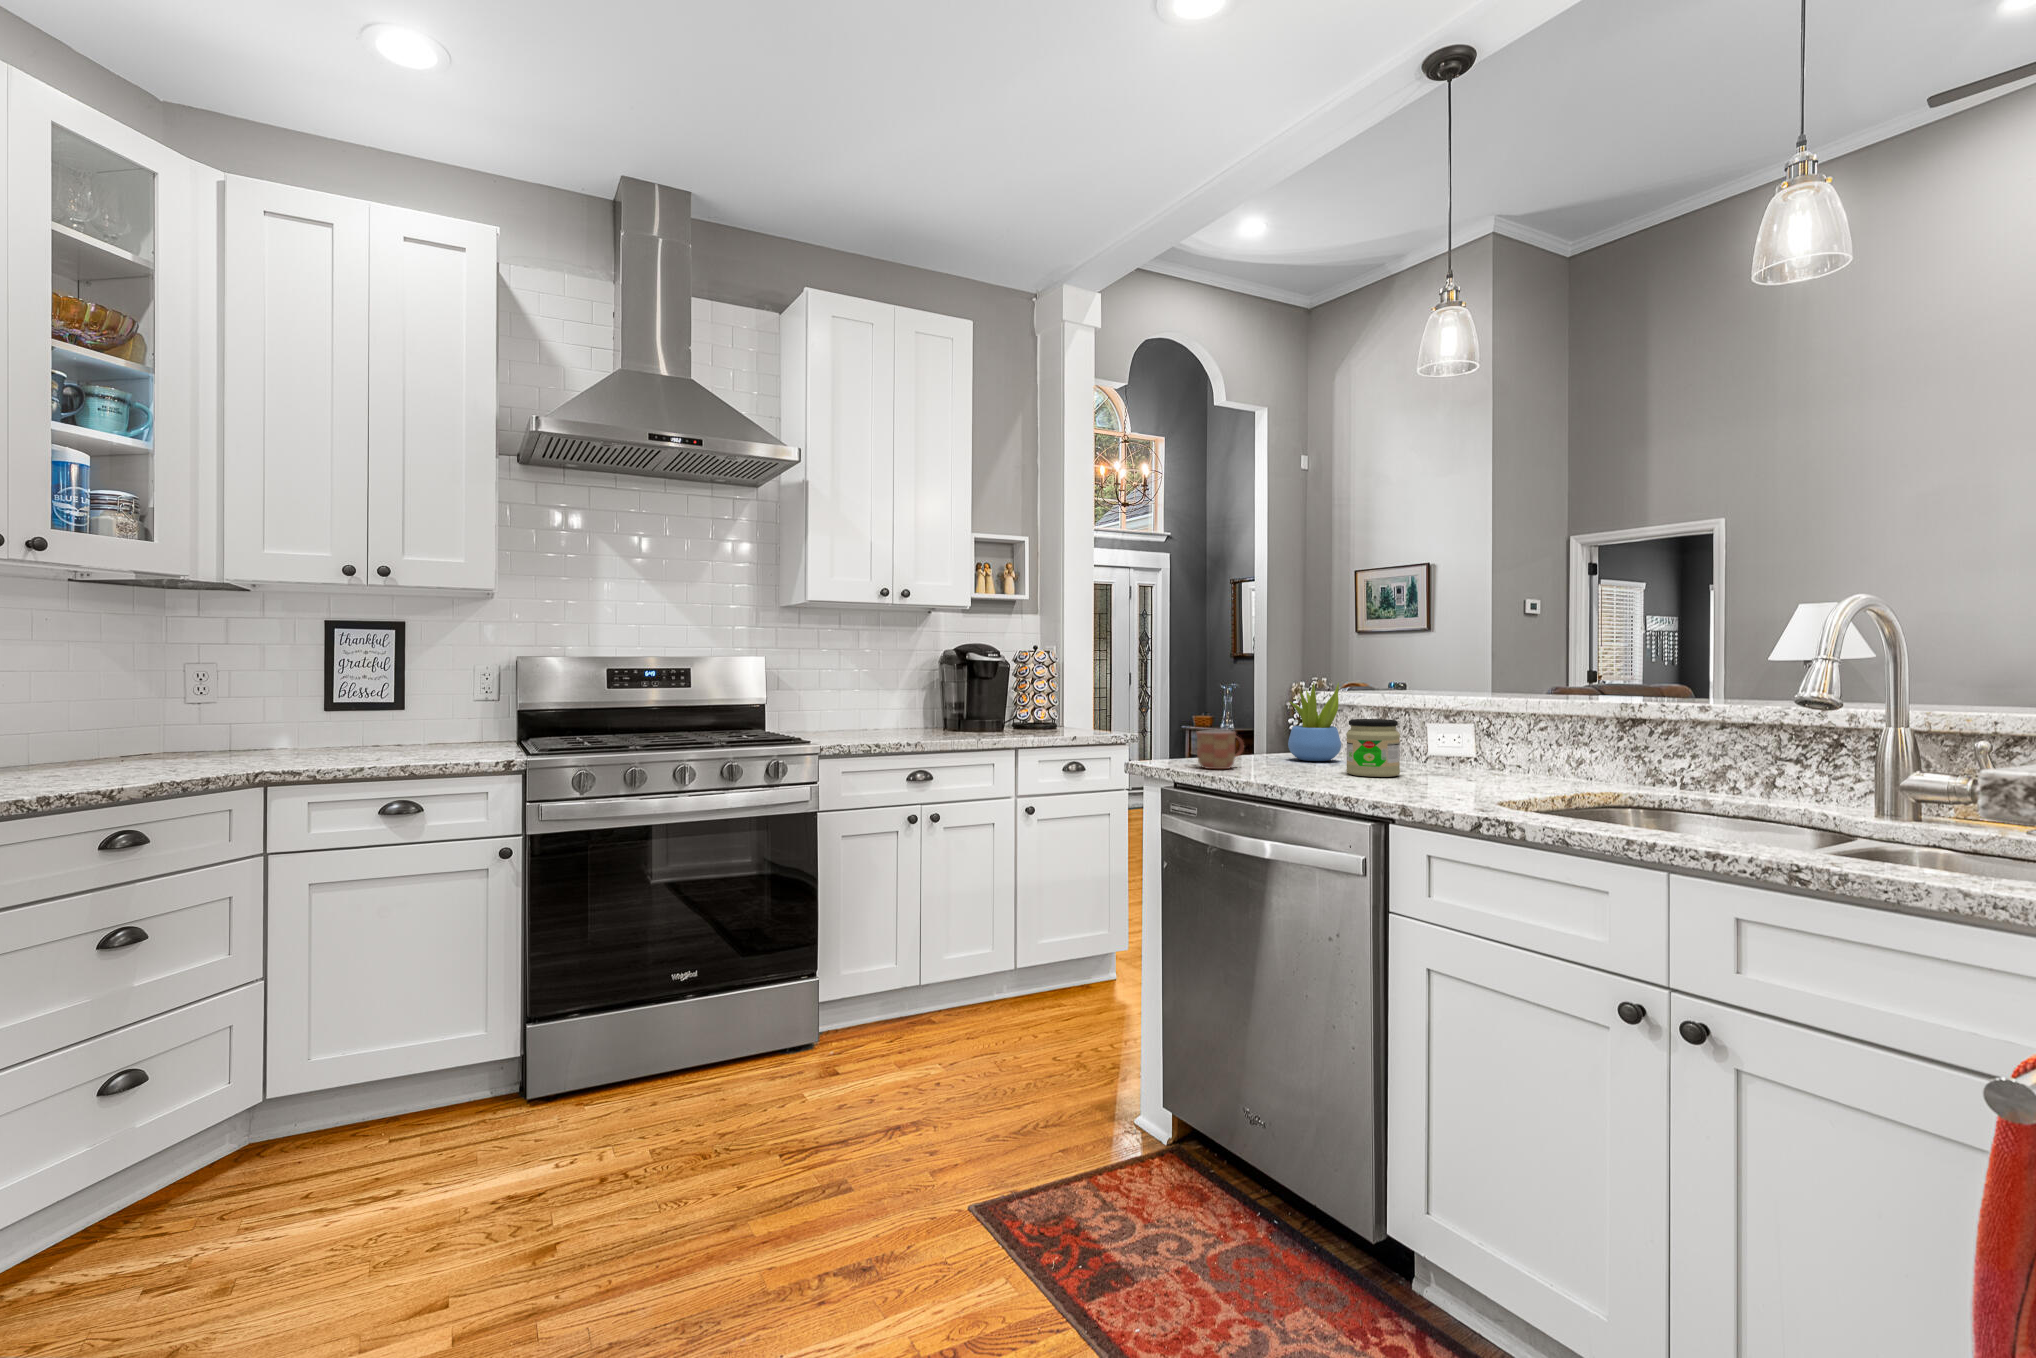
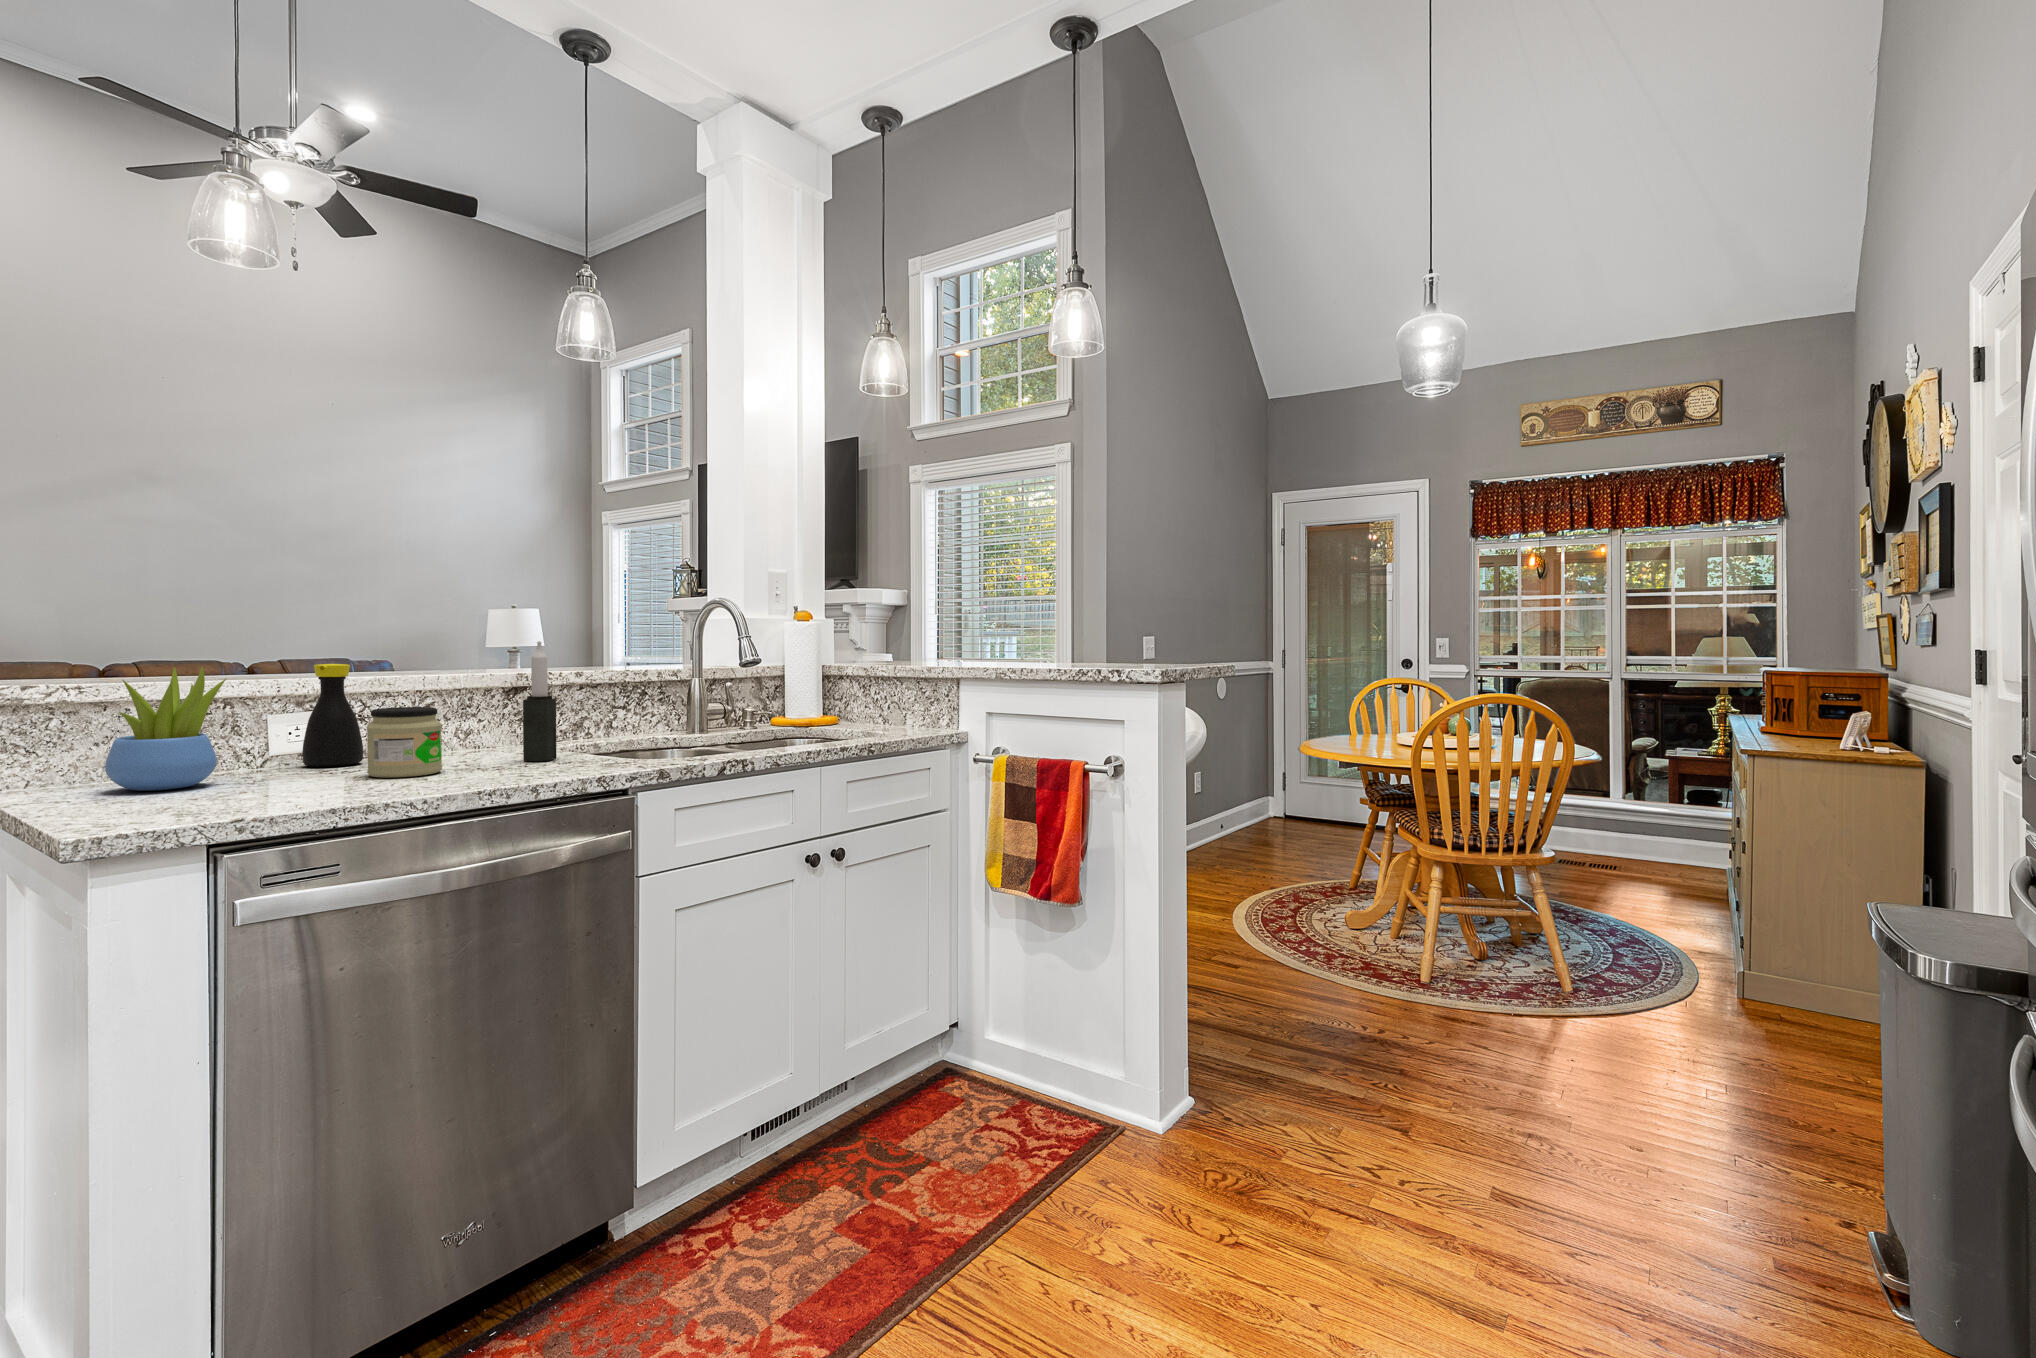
candle: none [1461,662,1490,789] -> present [523,641,557,761]
bottle: none [1418,684,1461,770] -> present [302,664,363,767]
mug: present [1197,731,1244,769] -> none [232,746,314,811]

